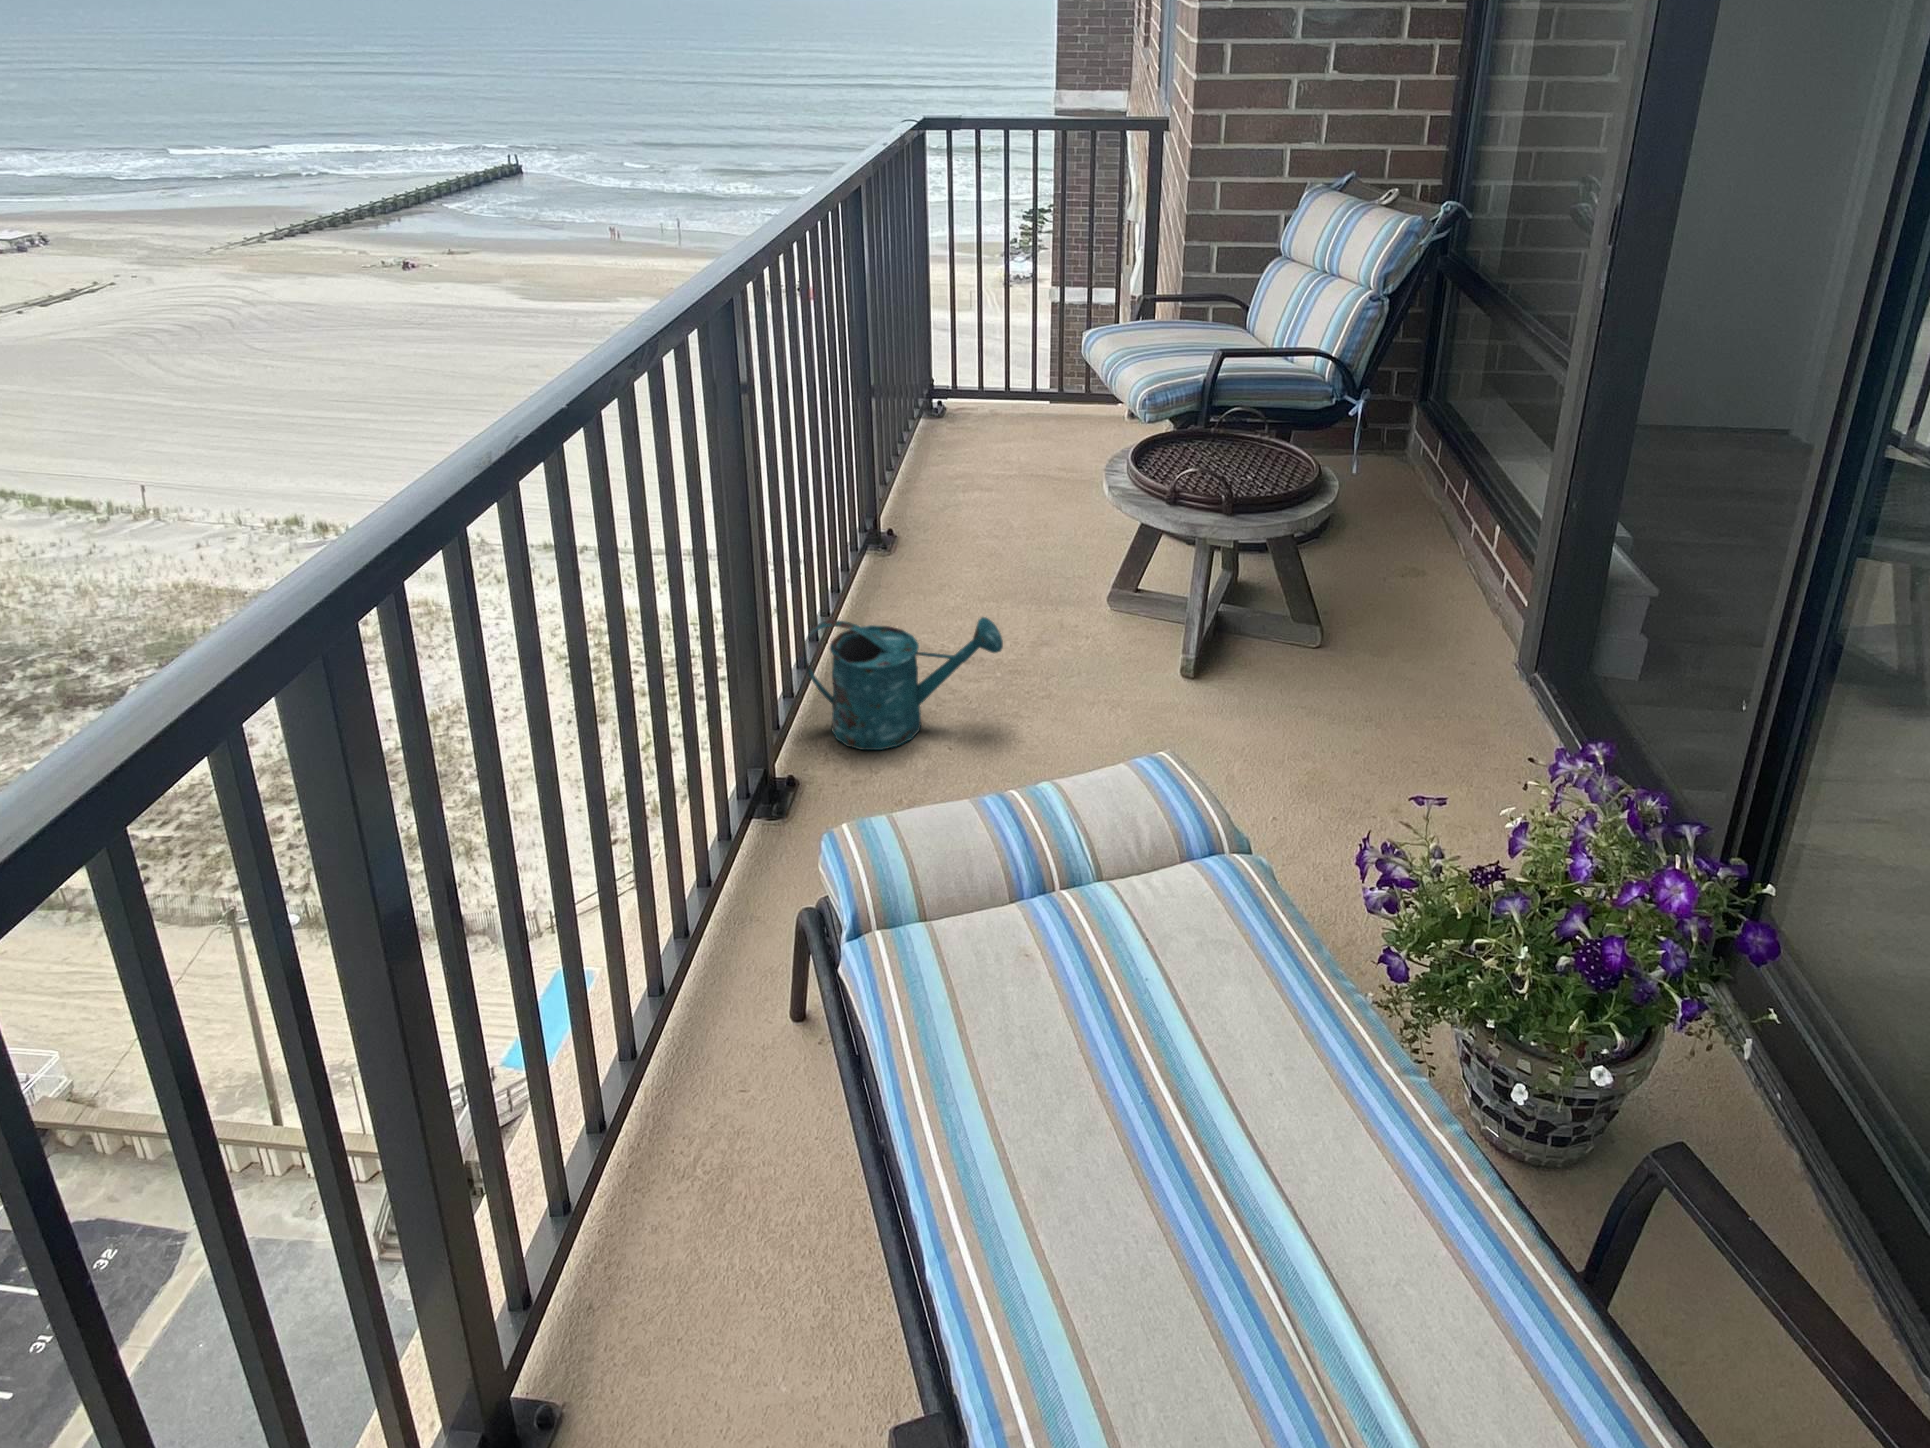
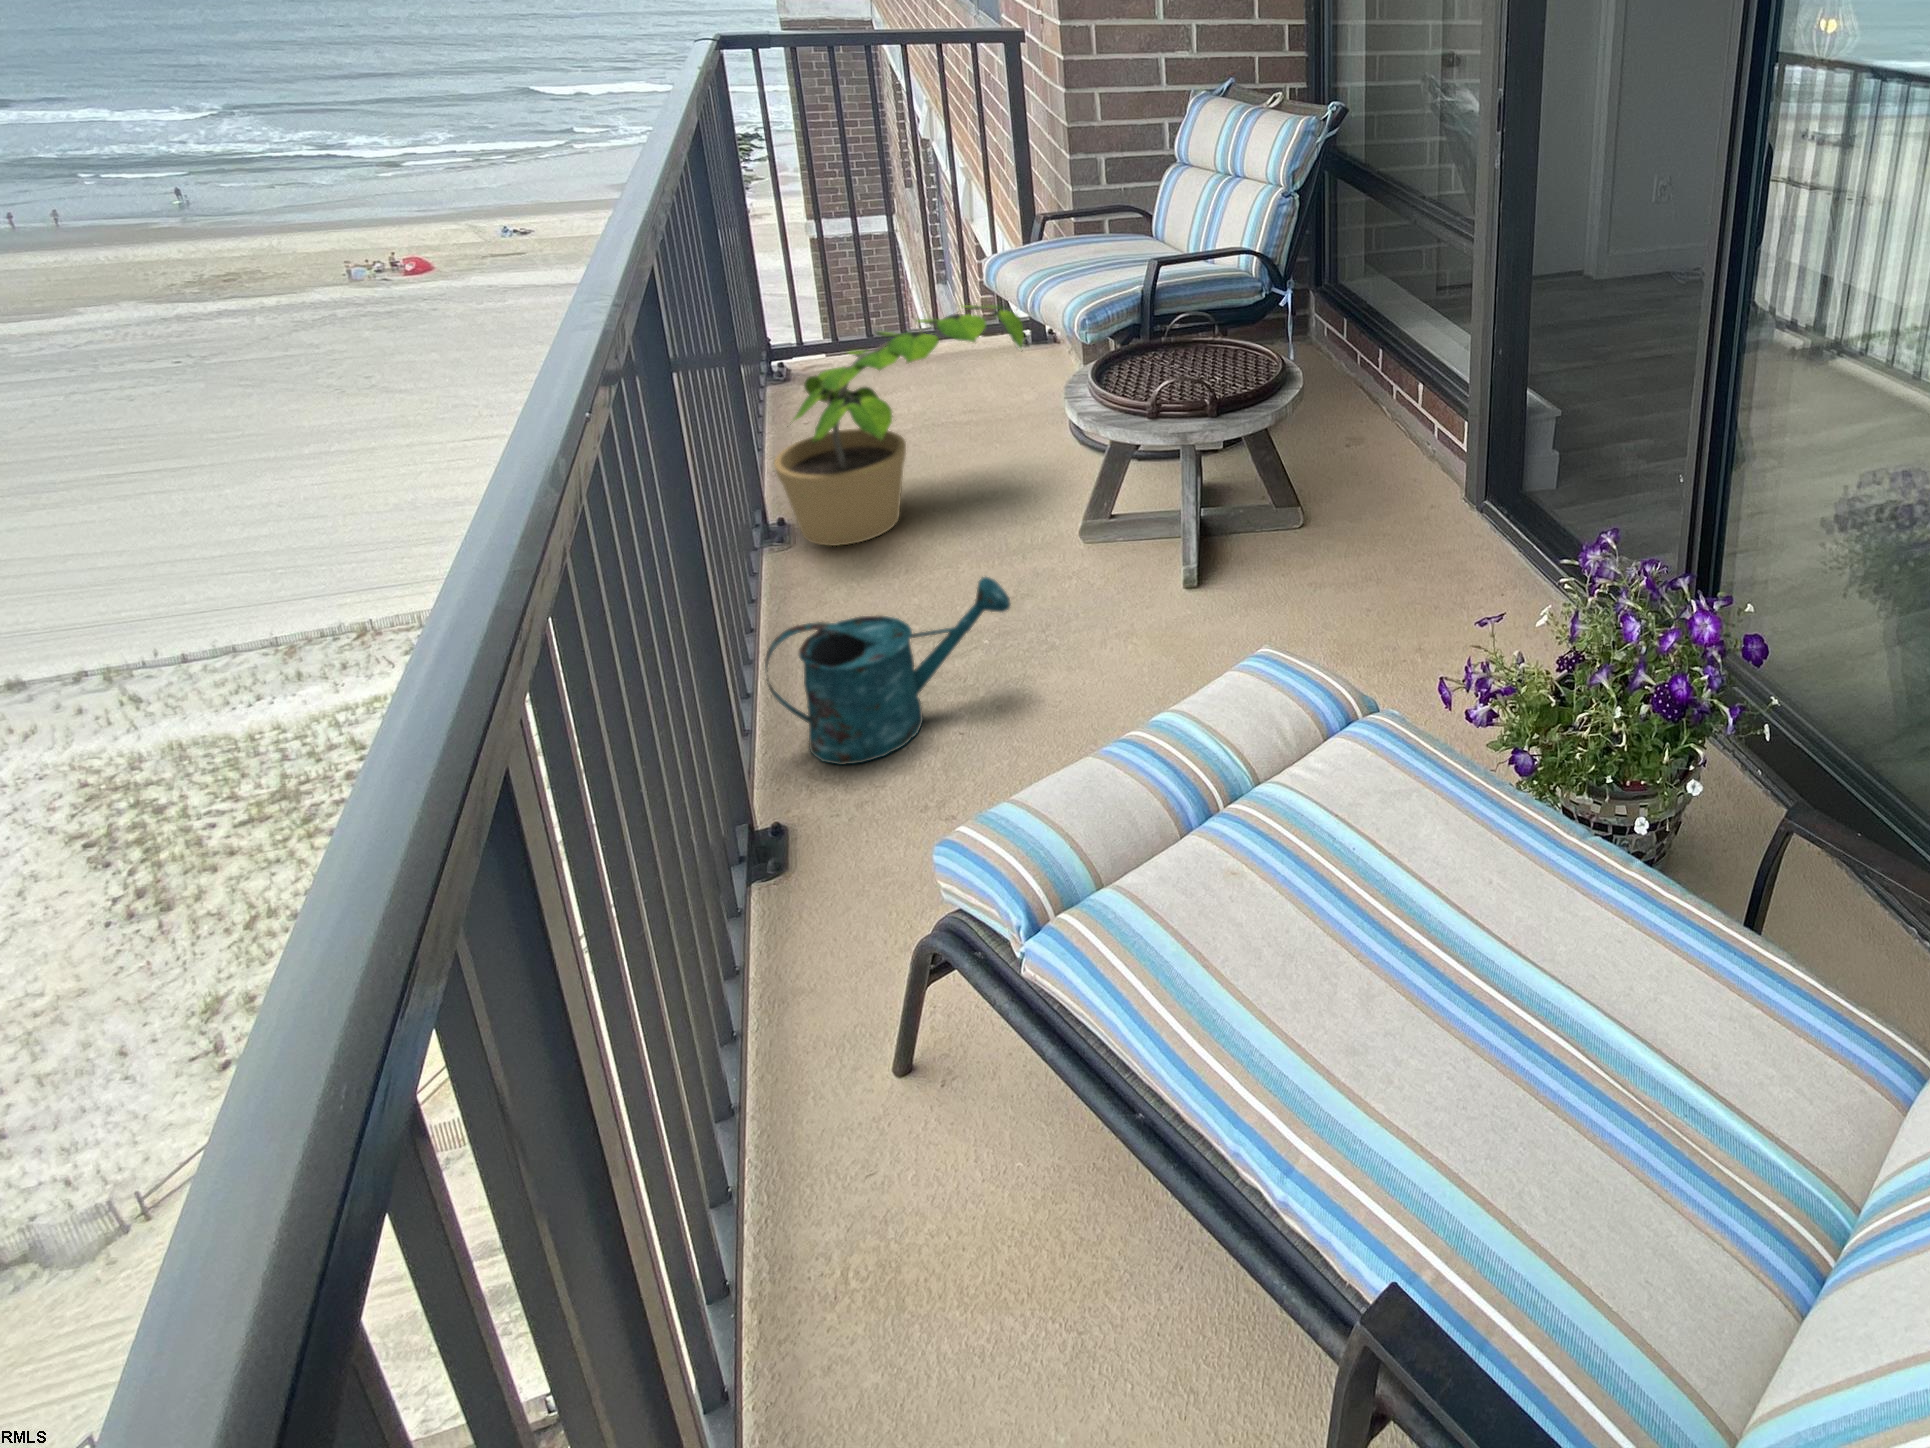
potted plant: none [881,369,1093,564] -> present [774,305,1024,546]

